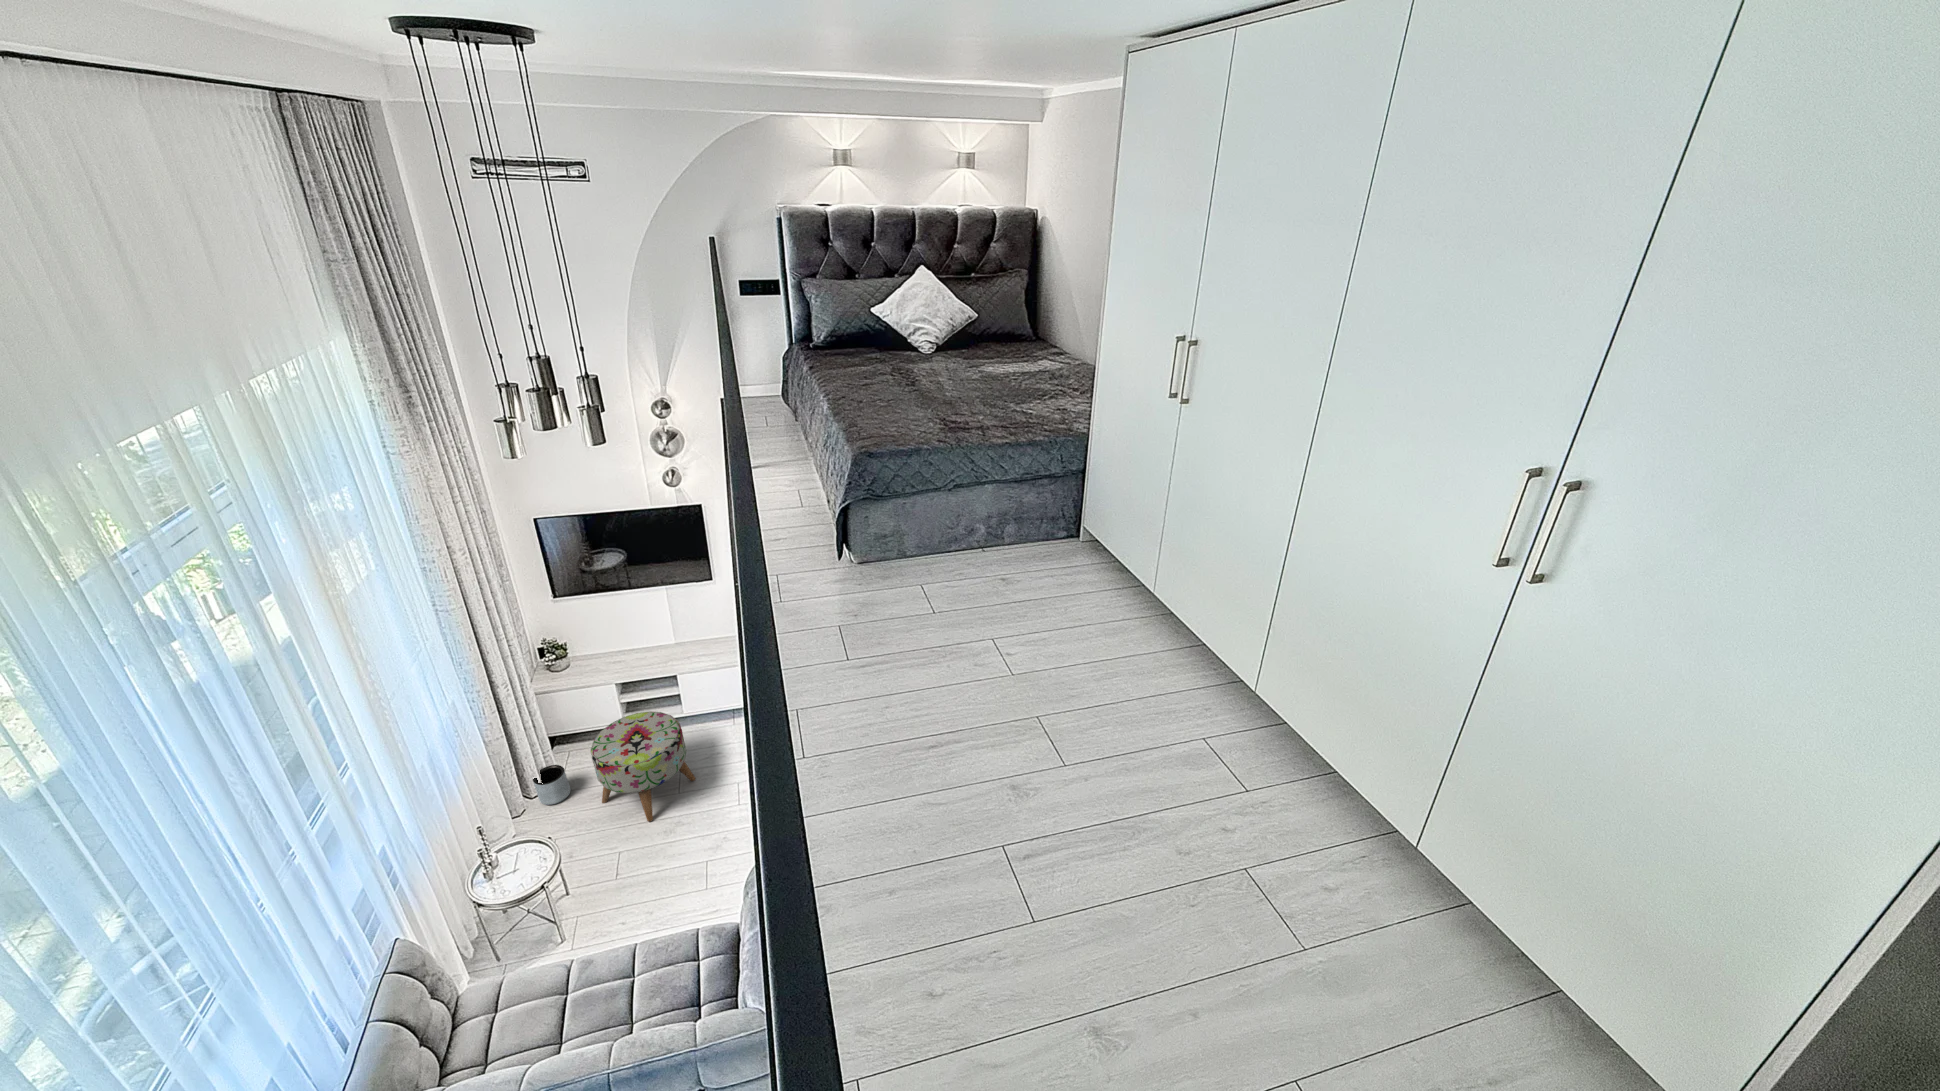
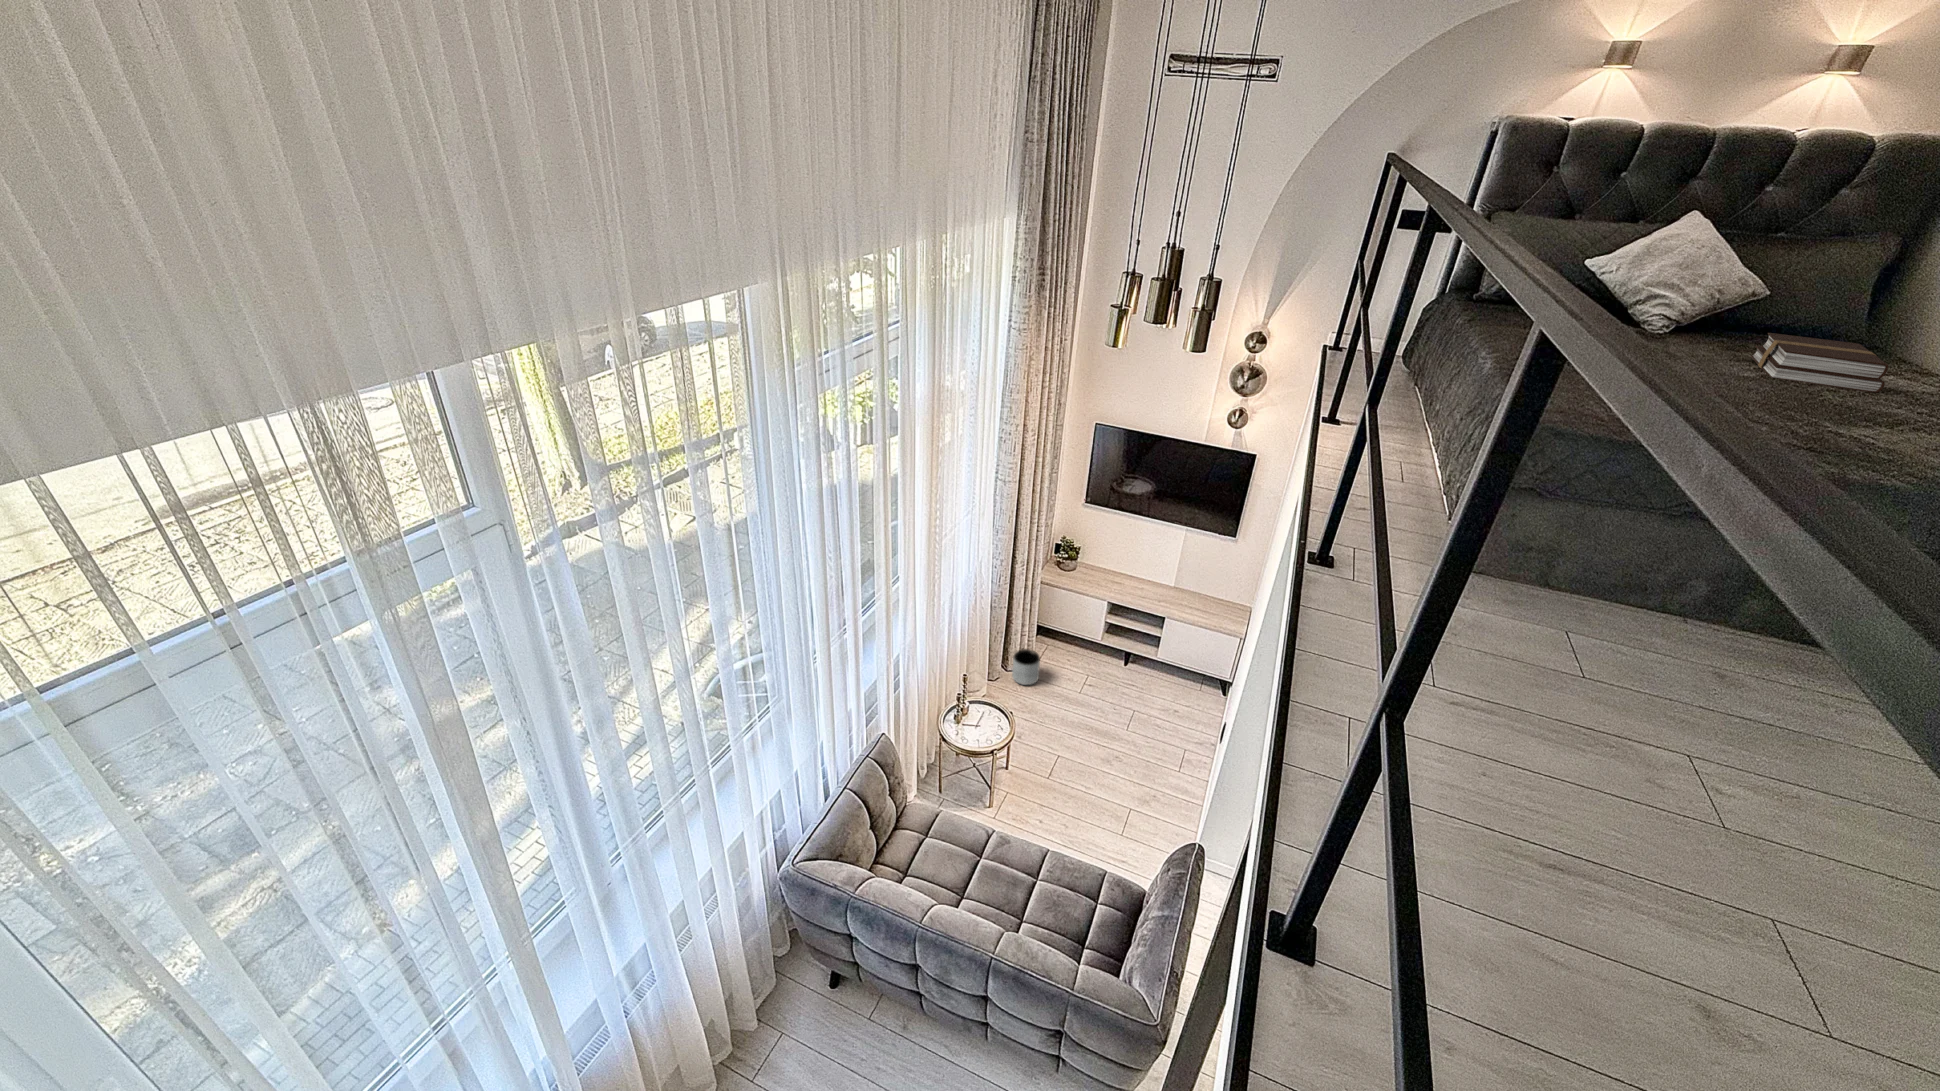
book: none [972,346,1033,378] -> present [1751,333,1888,393]
ottoman: present [590,711,695,822] -> none [1059,636,1152,743]

